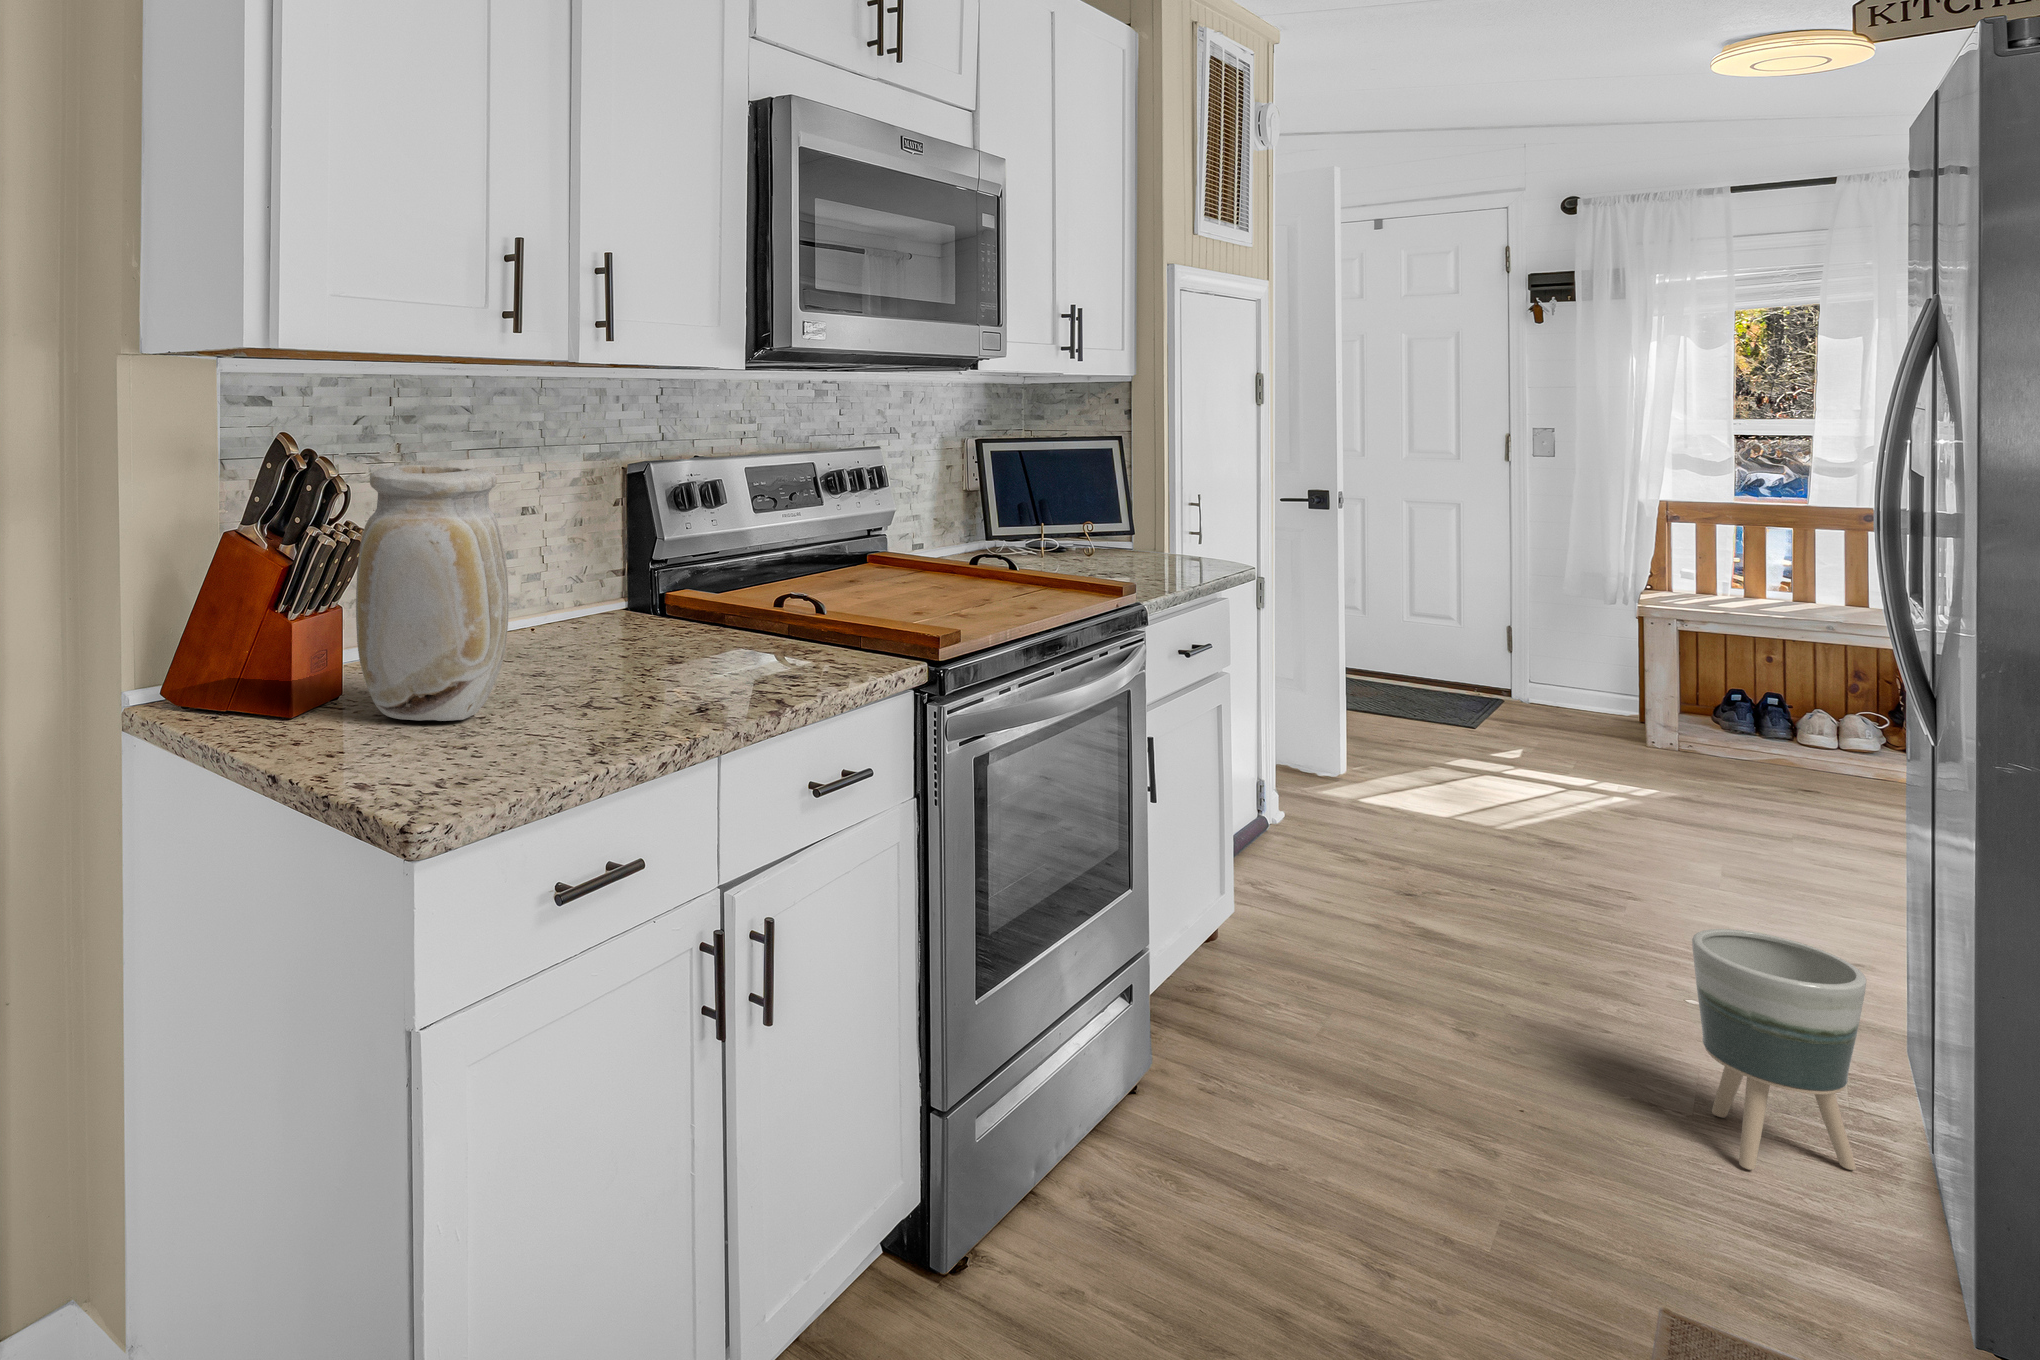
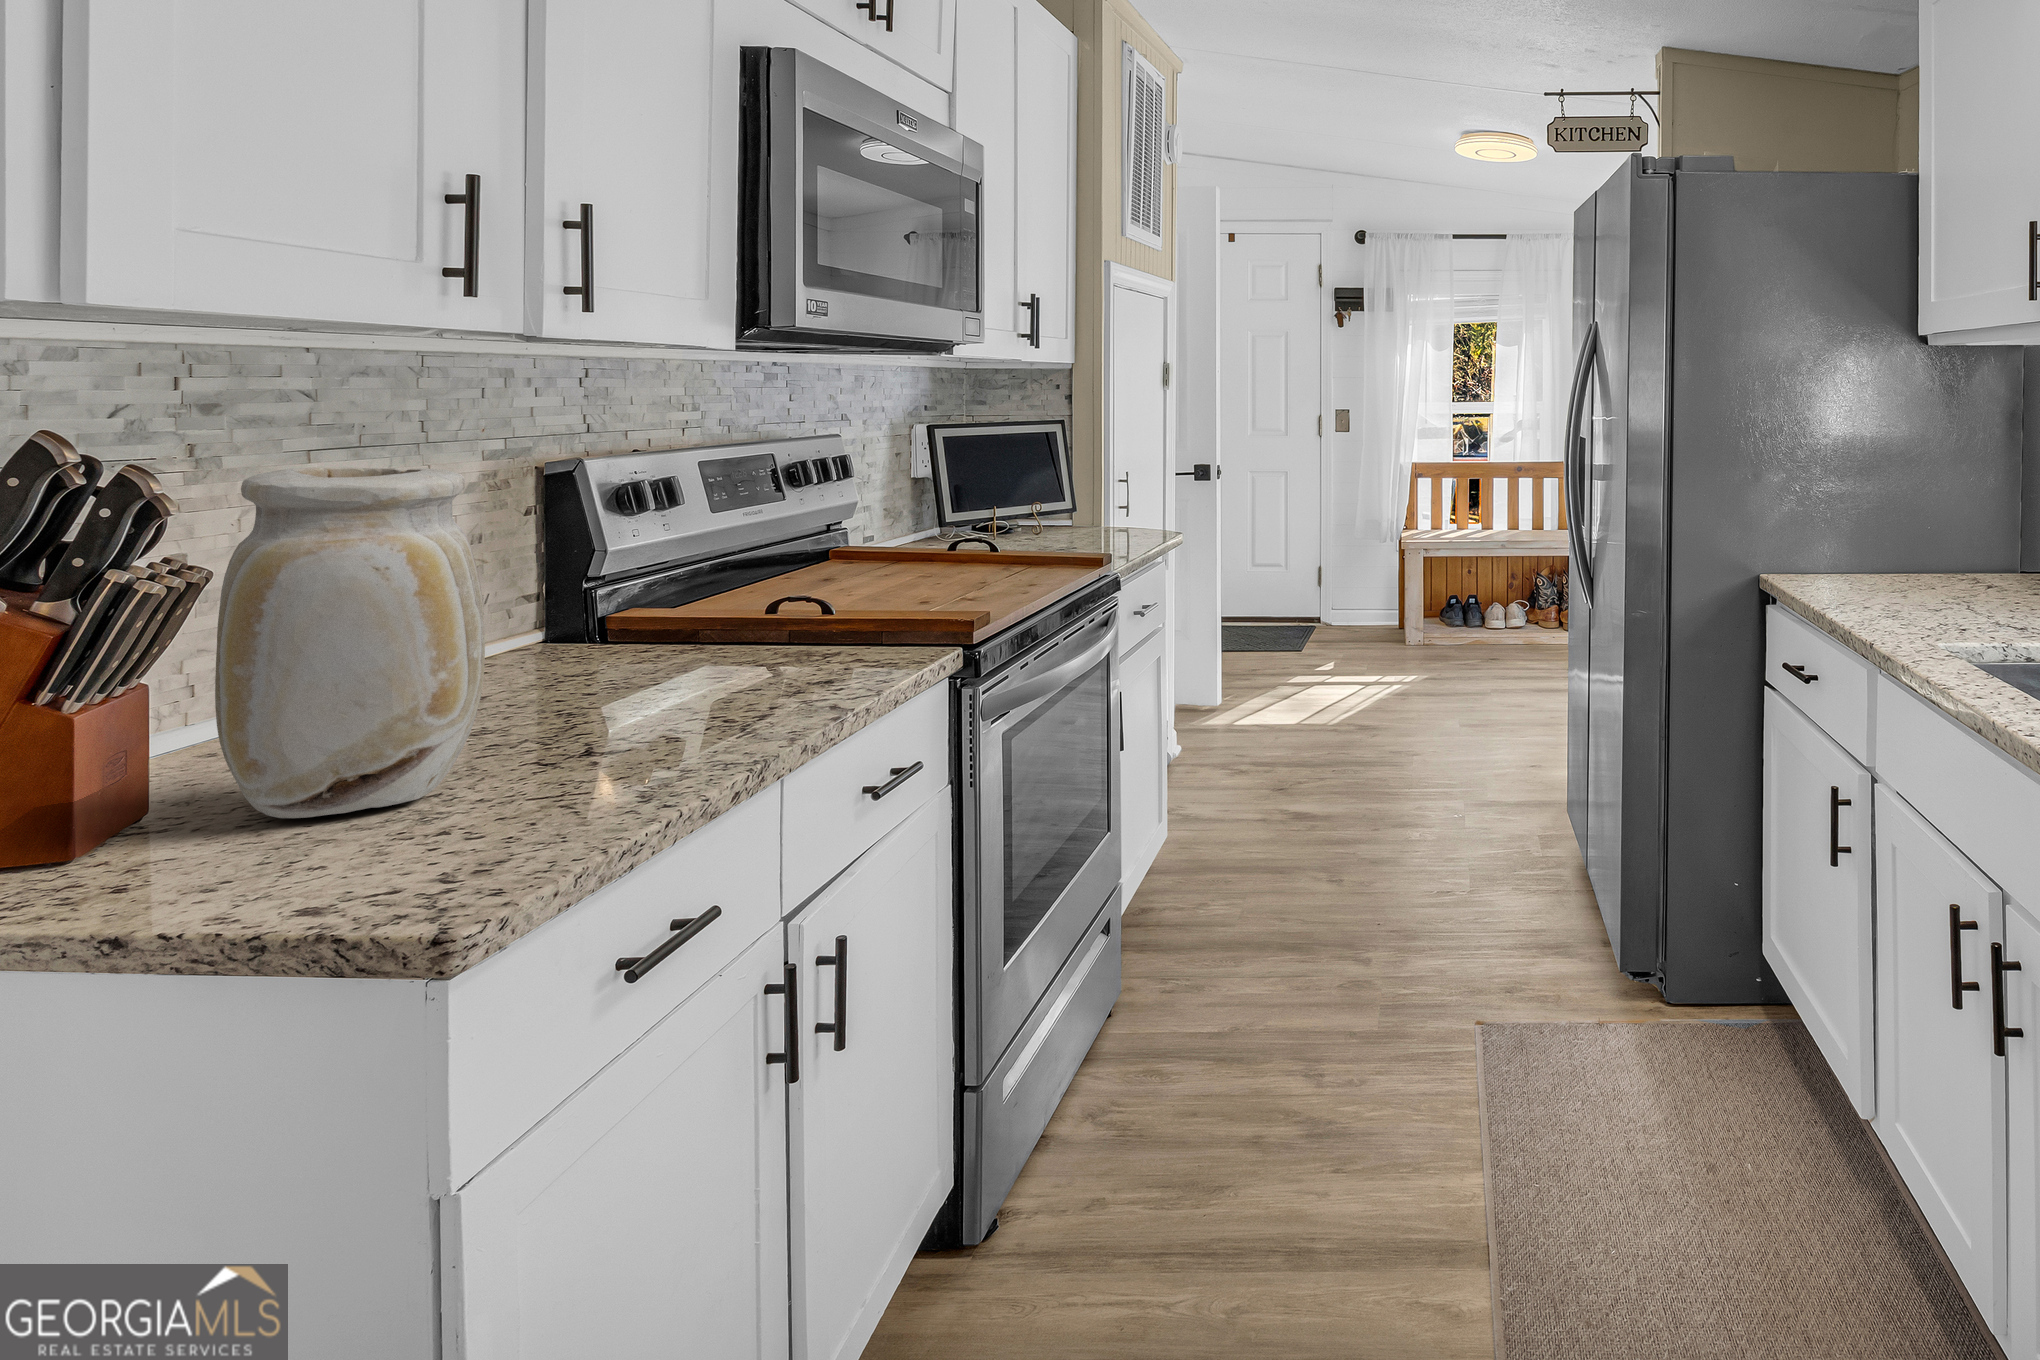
planter: present [1692,929,1866,1170] -> none [1483,758,1572,924]

